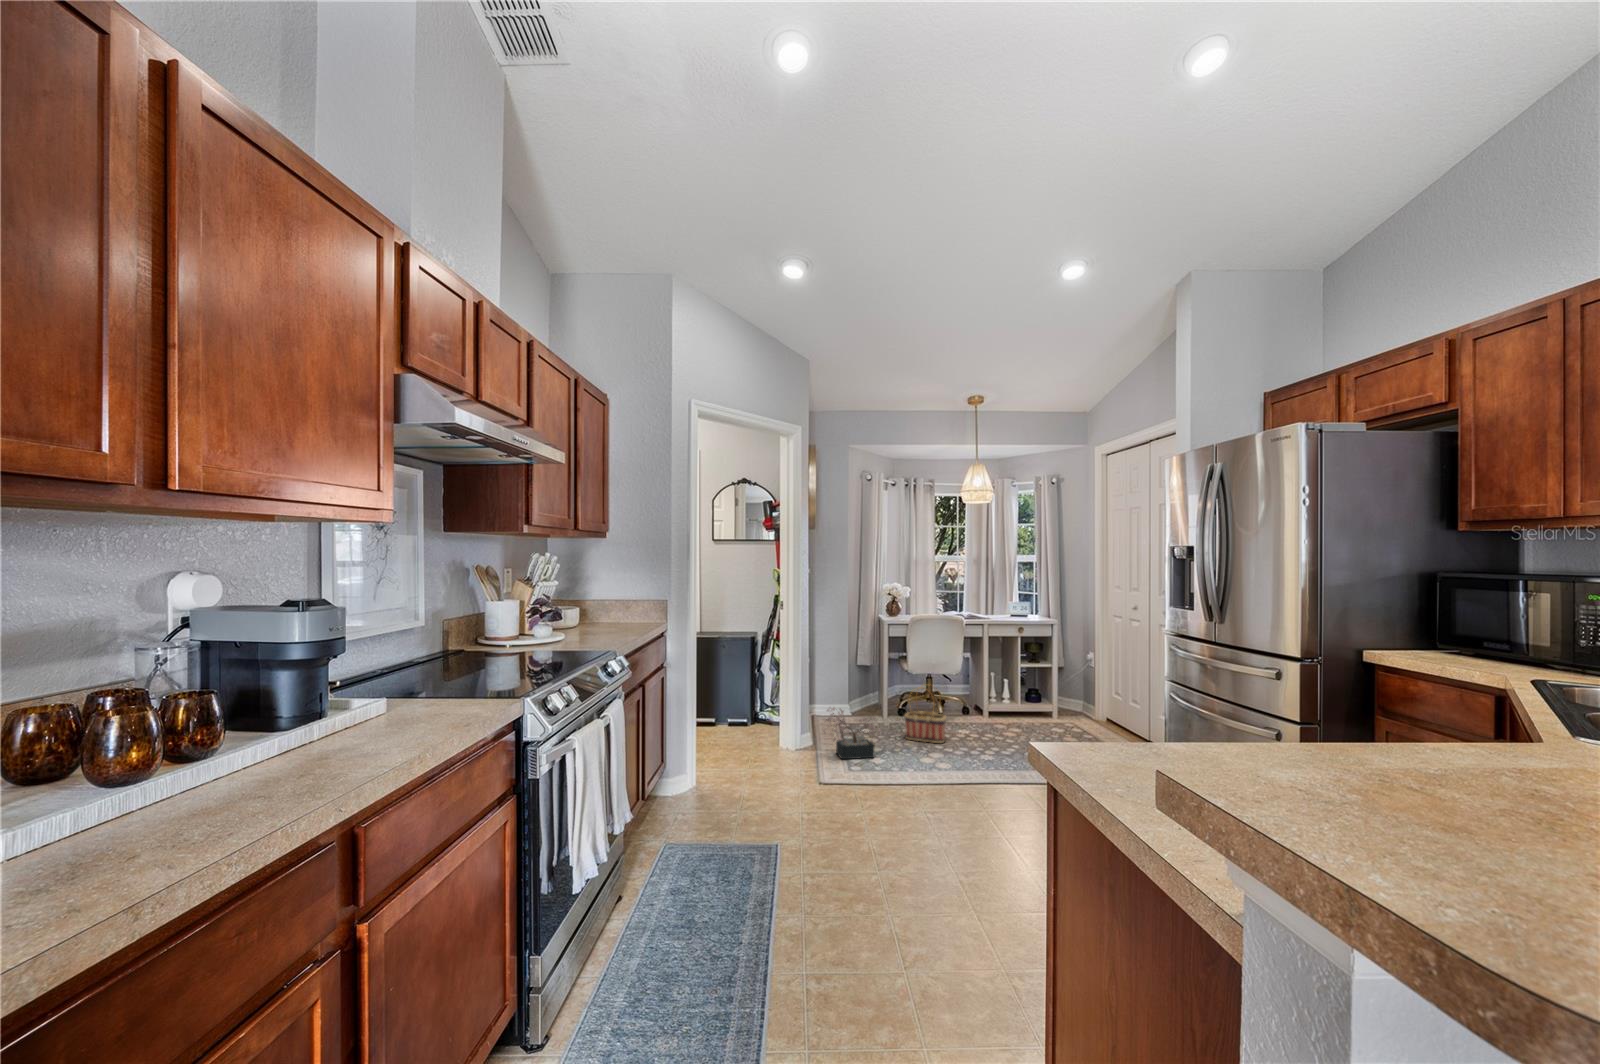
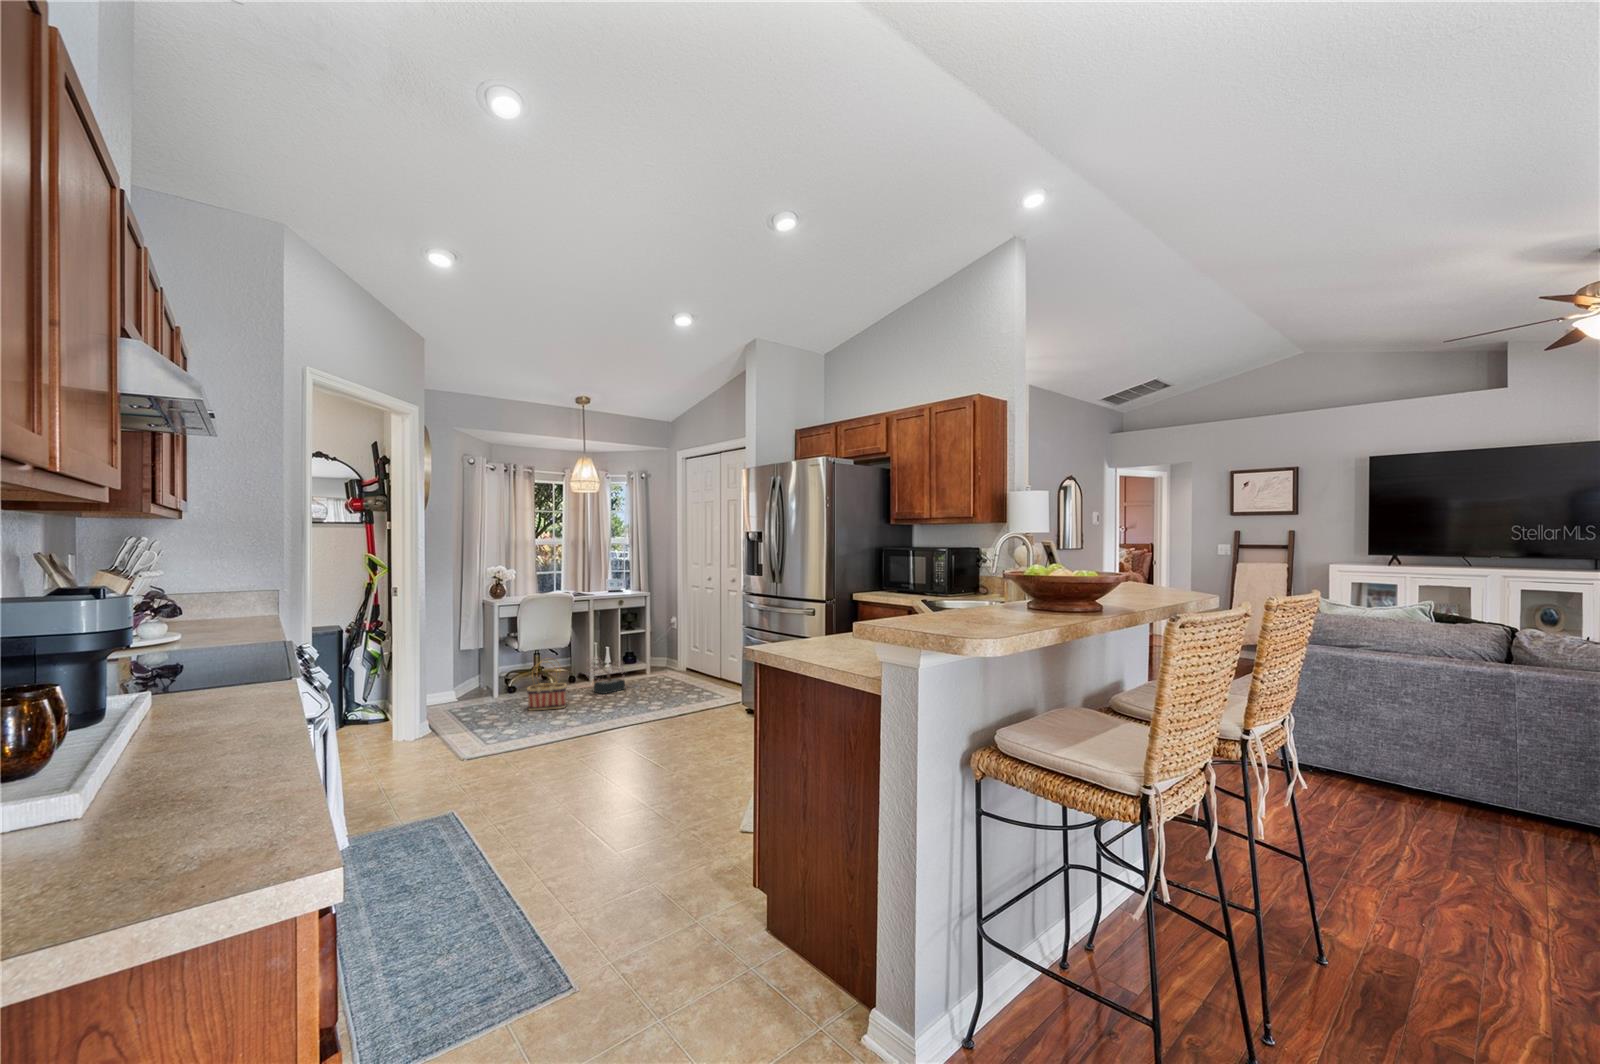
decorative plant: present [823,708,881,759] -> present [586,658,626,694]

